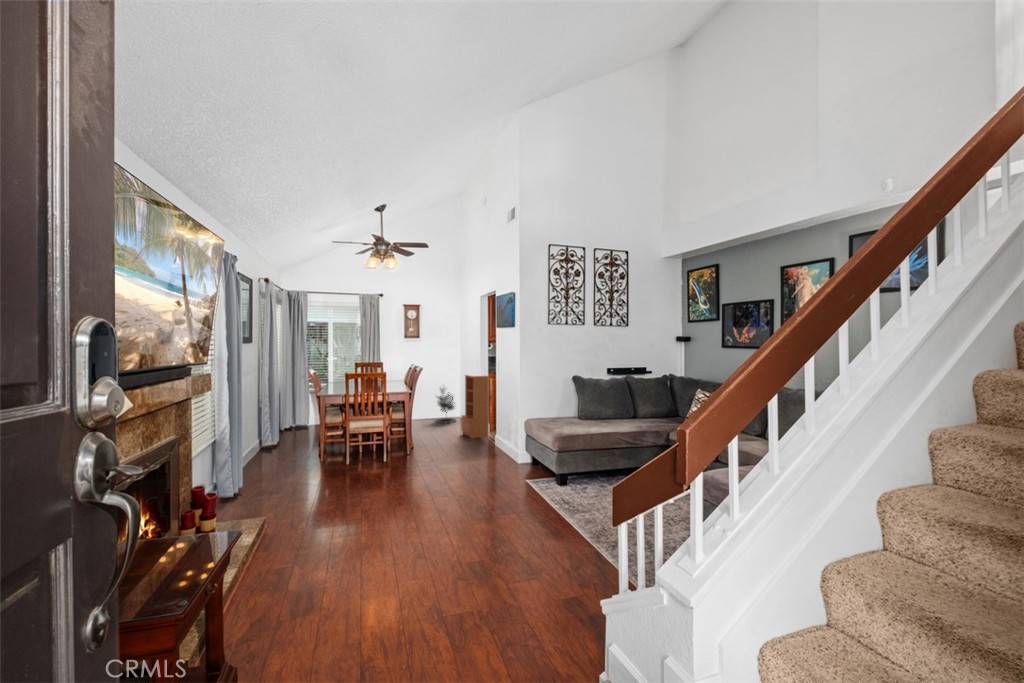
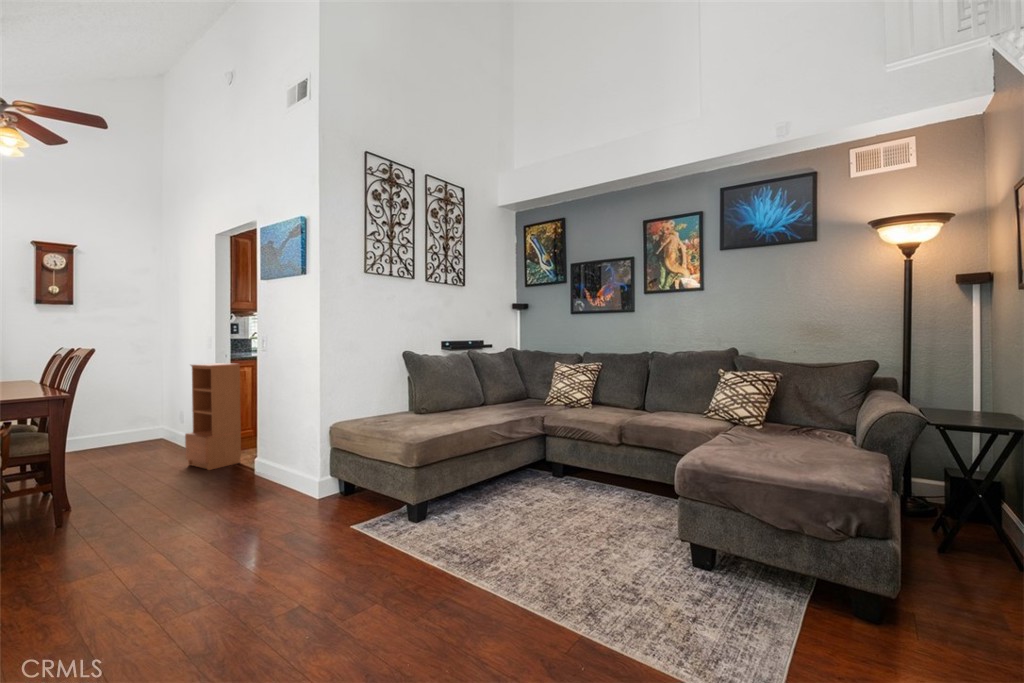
potted tree: present [436,388,456,423] -> none [117,385,165,453]

